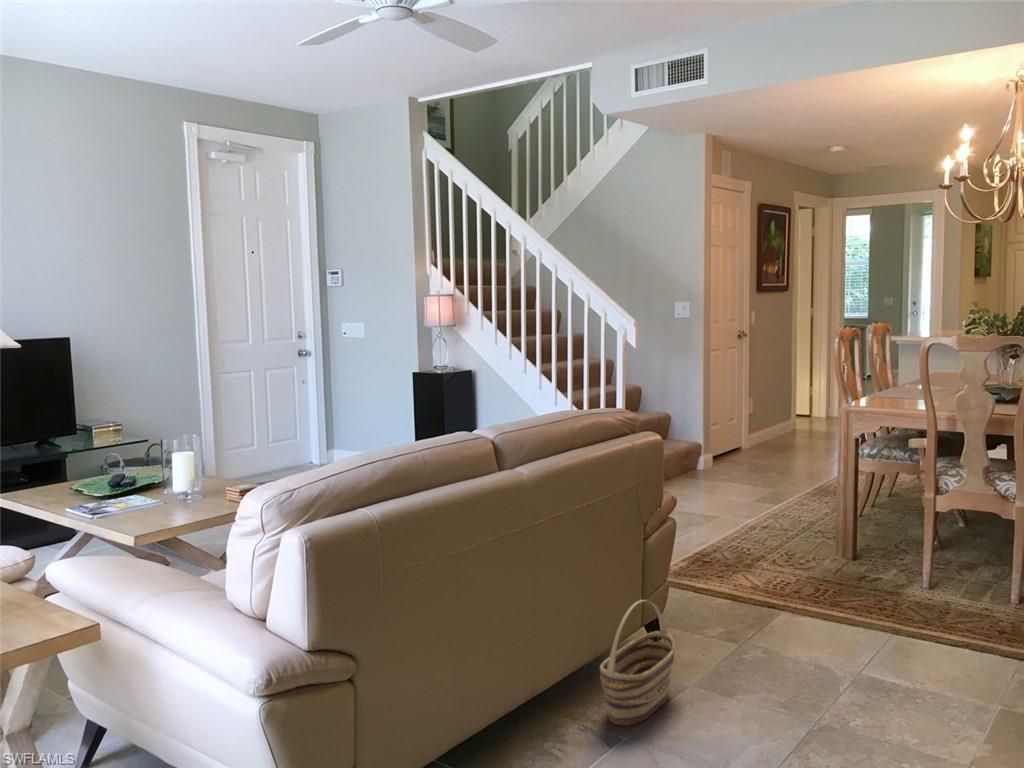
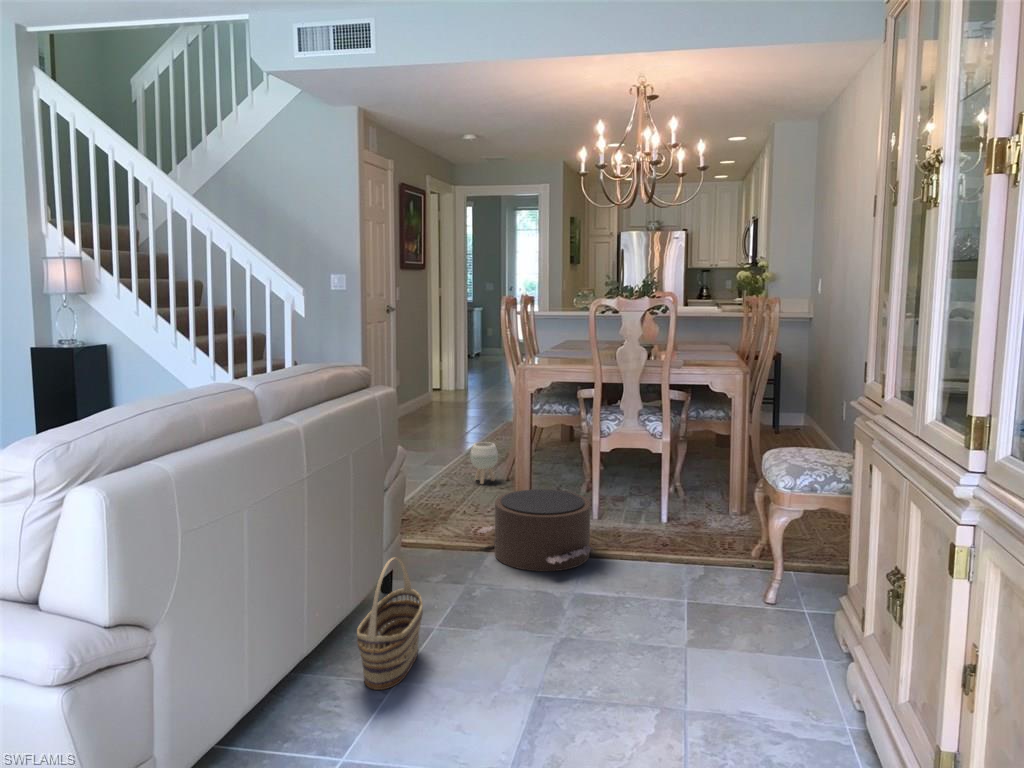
planter: none [796,486,828,532] -> present [470,442,498,484]
pouf: none [773,546,904,641] -> present [478,489,592,571]

